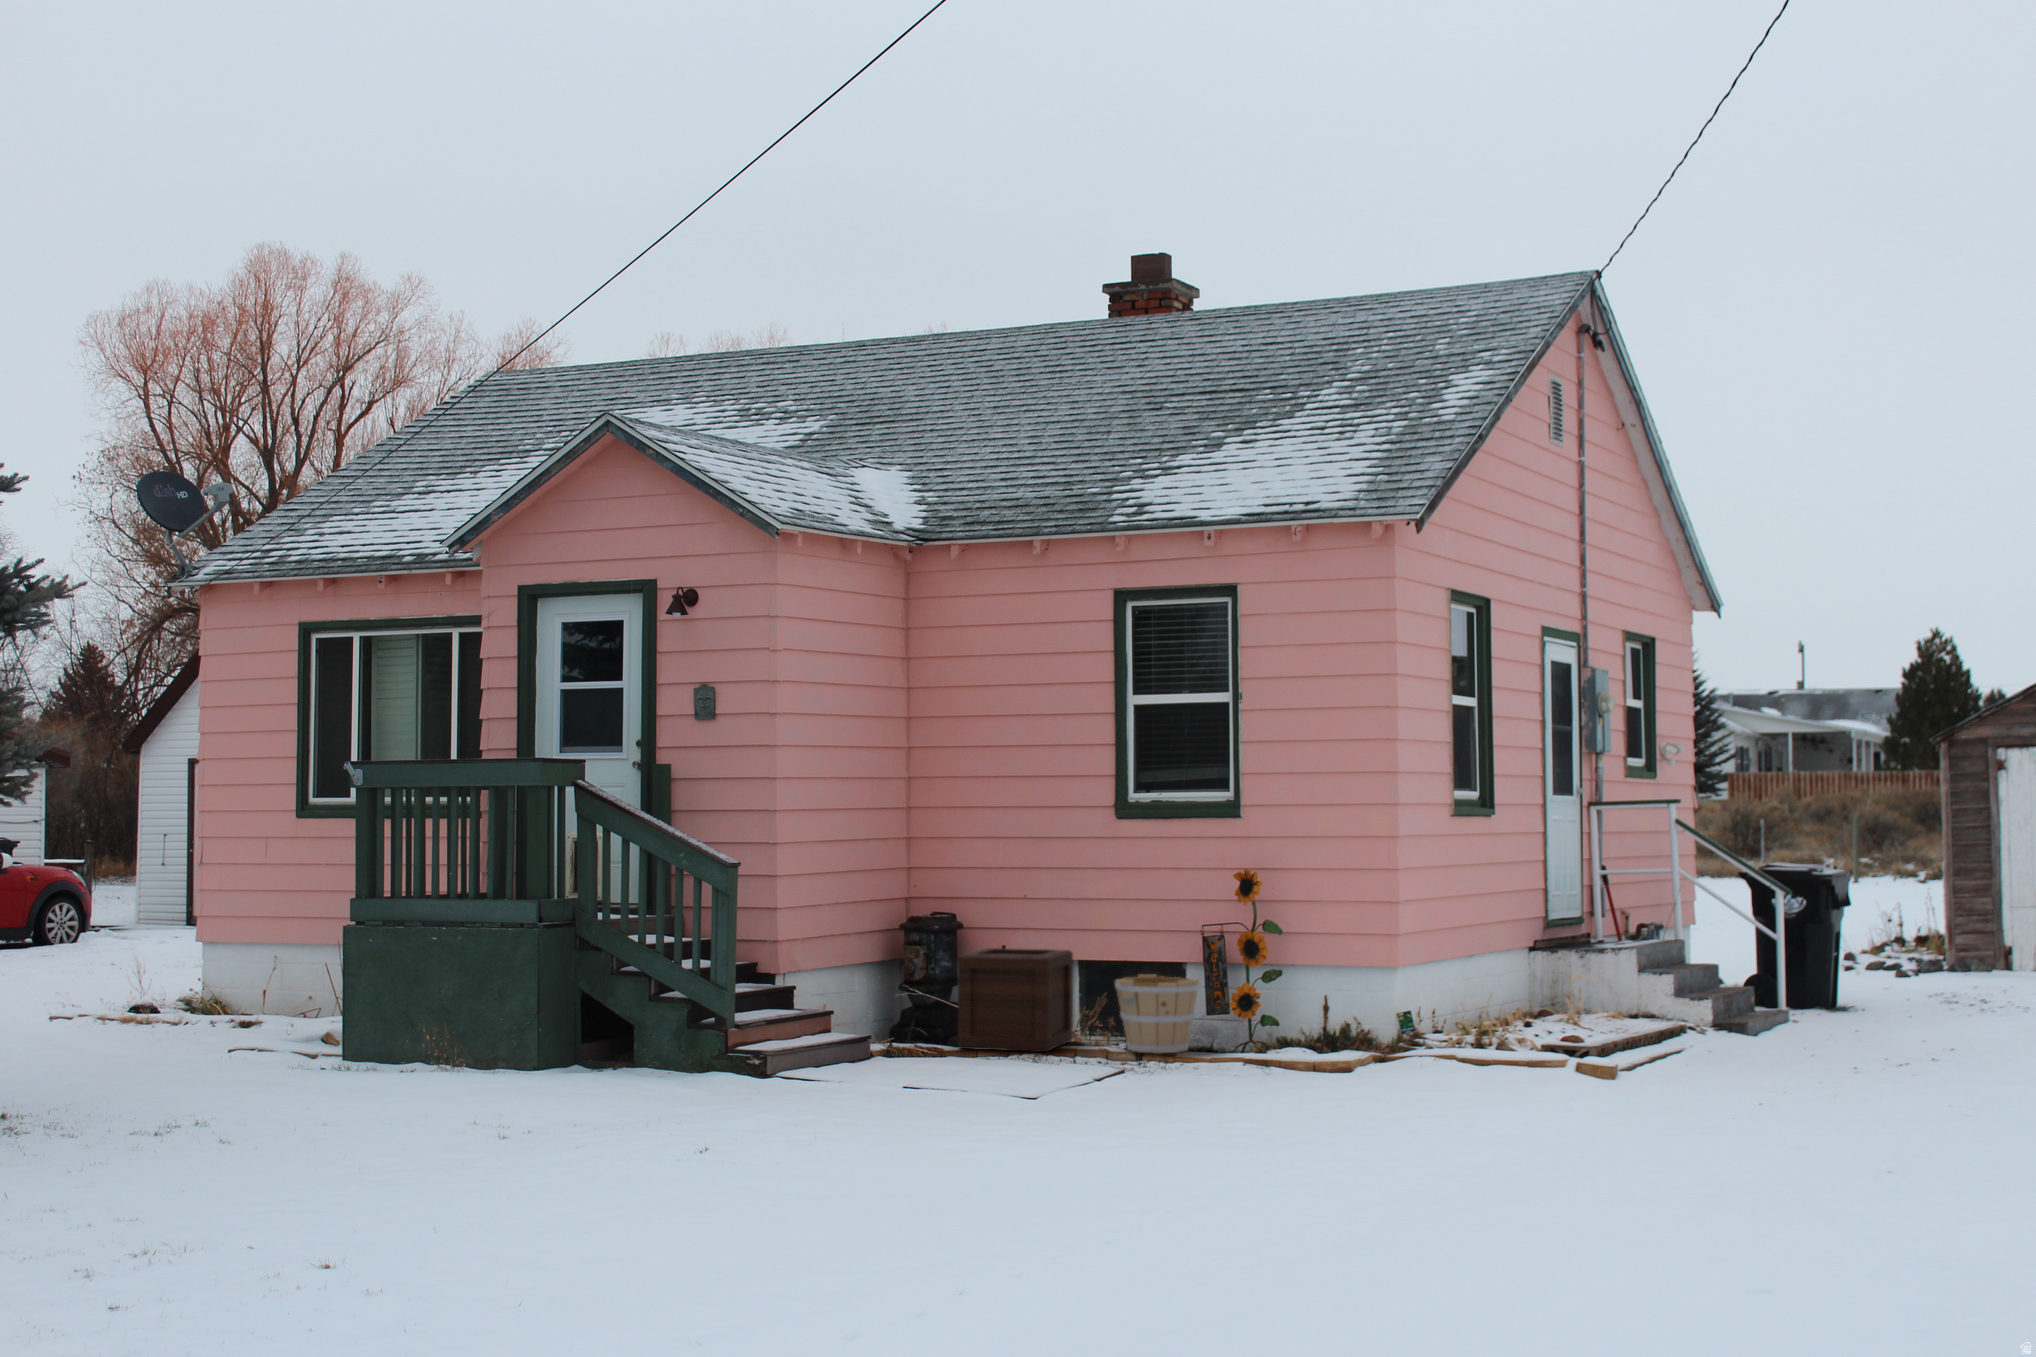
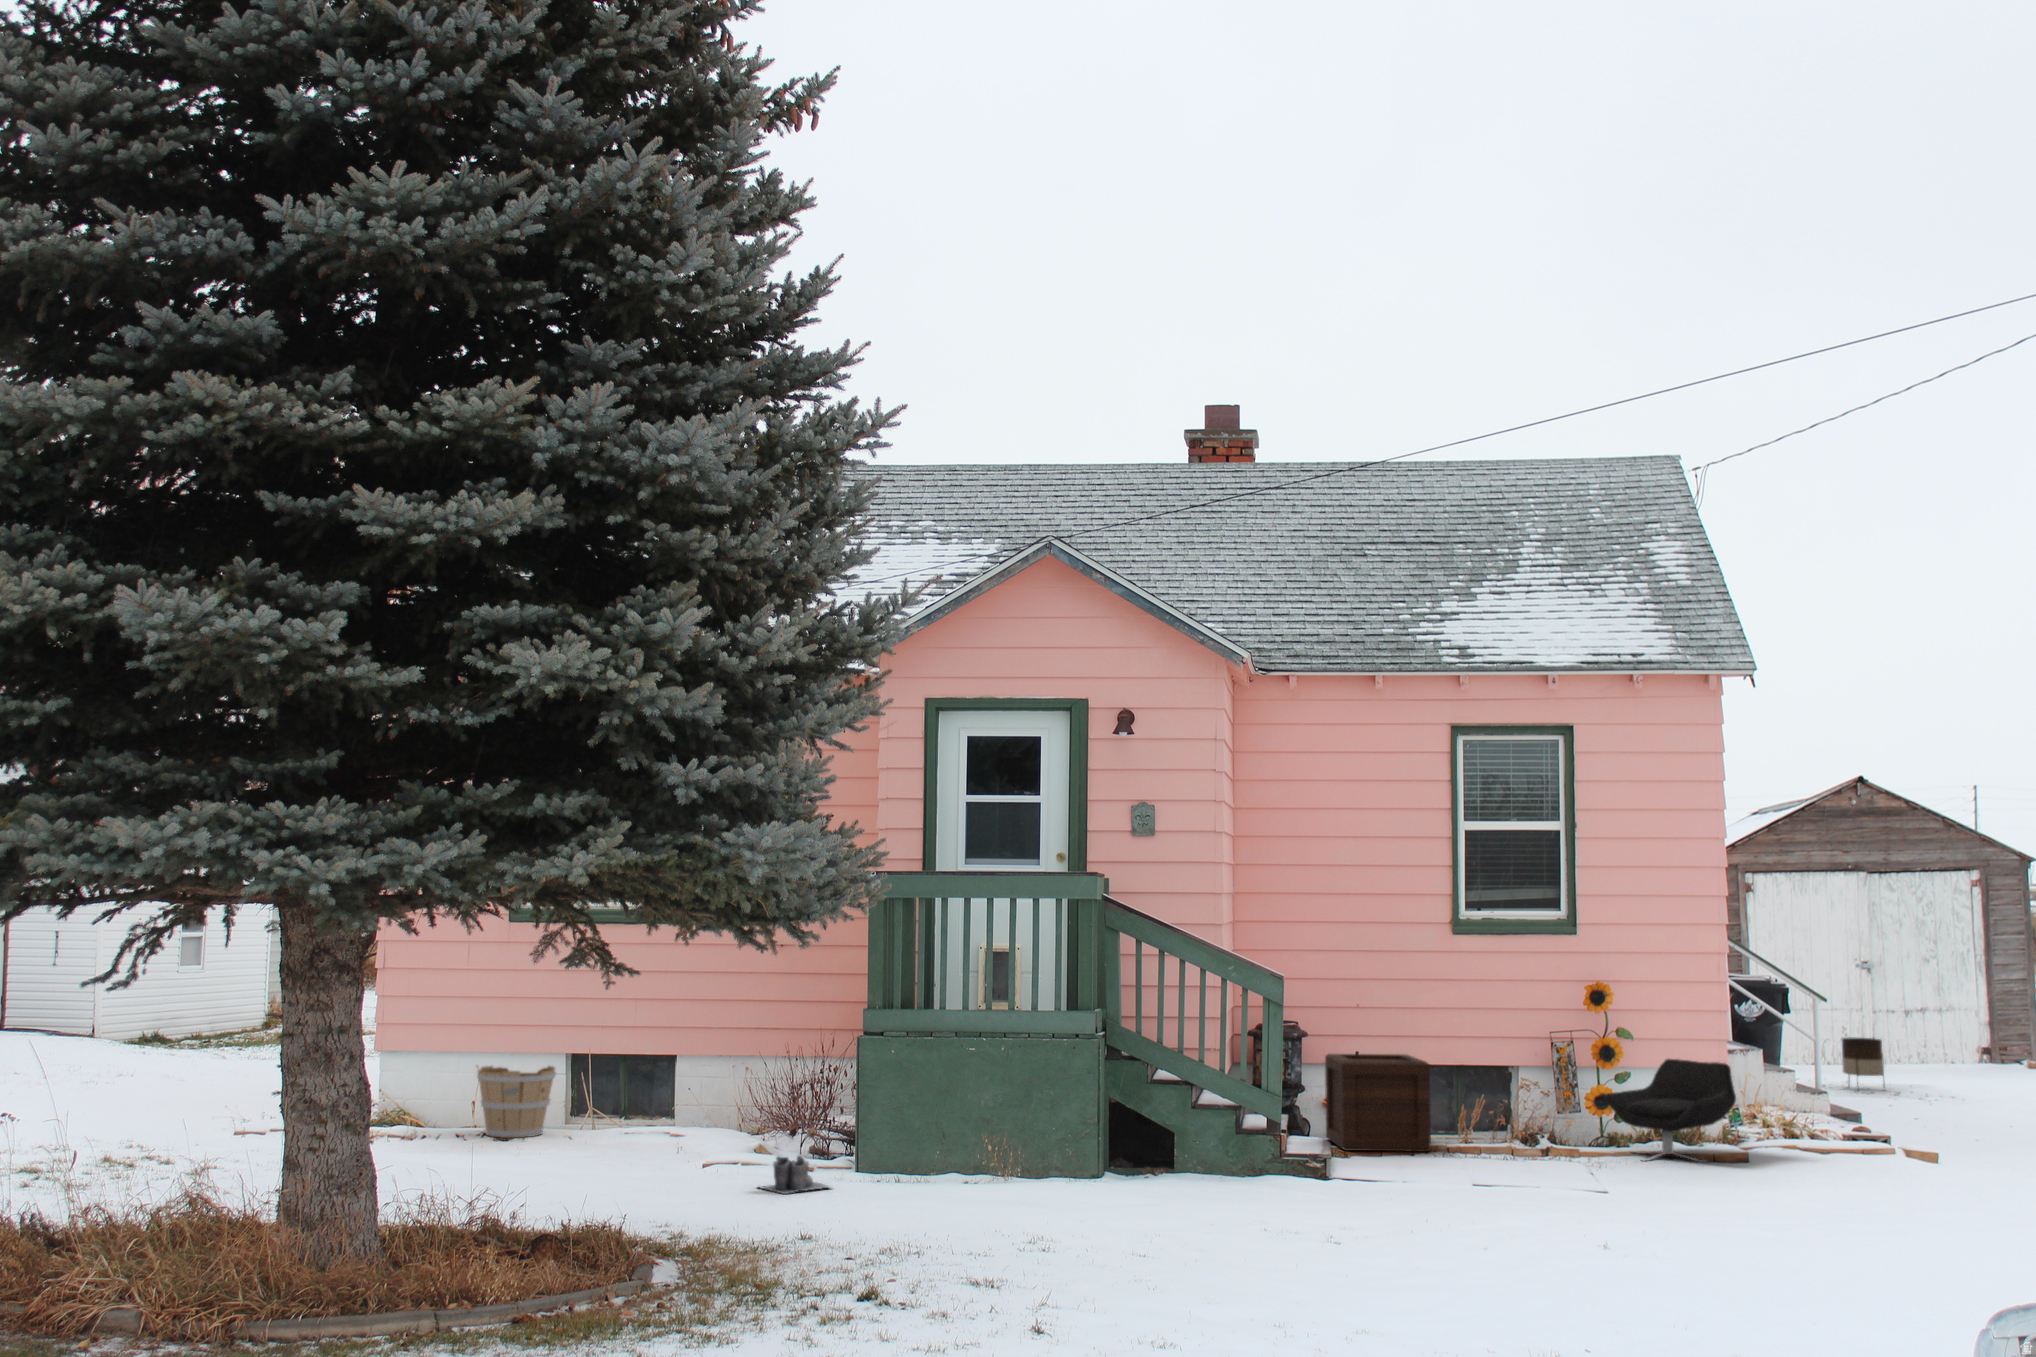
planter: none [1837,945,1888,1009] -> present [1842,1038,1884,1079]
lounge chair: none [1236,957,1374,1070] -> present [1605,1059,1736,1161]
wooden bucket: present [1115,974,1200,1054] -> present [477,1066,556,1138]
boots: none [280,1032,344,1067] -> present [760,1156,829,1194]

